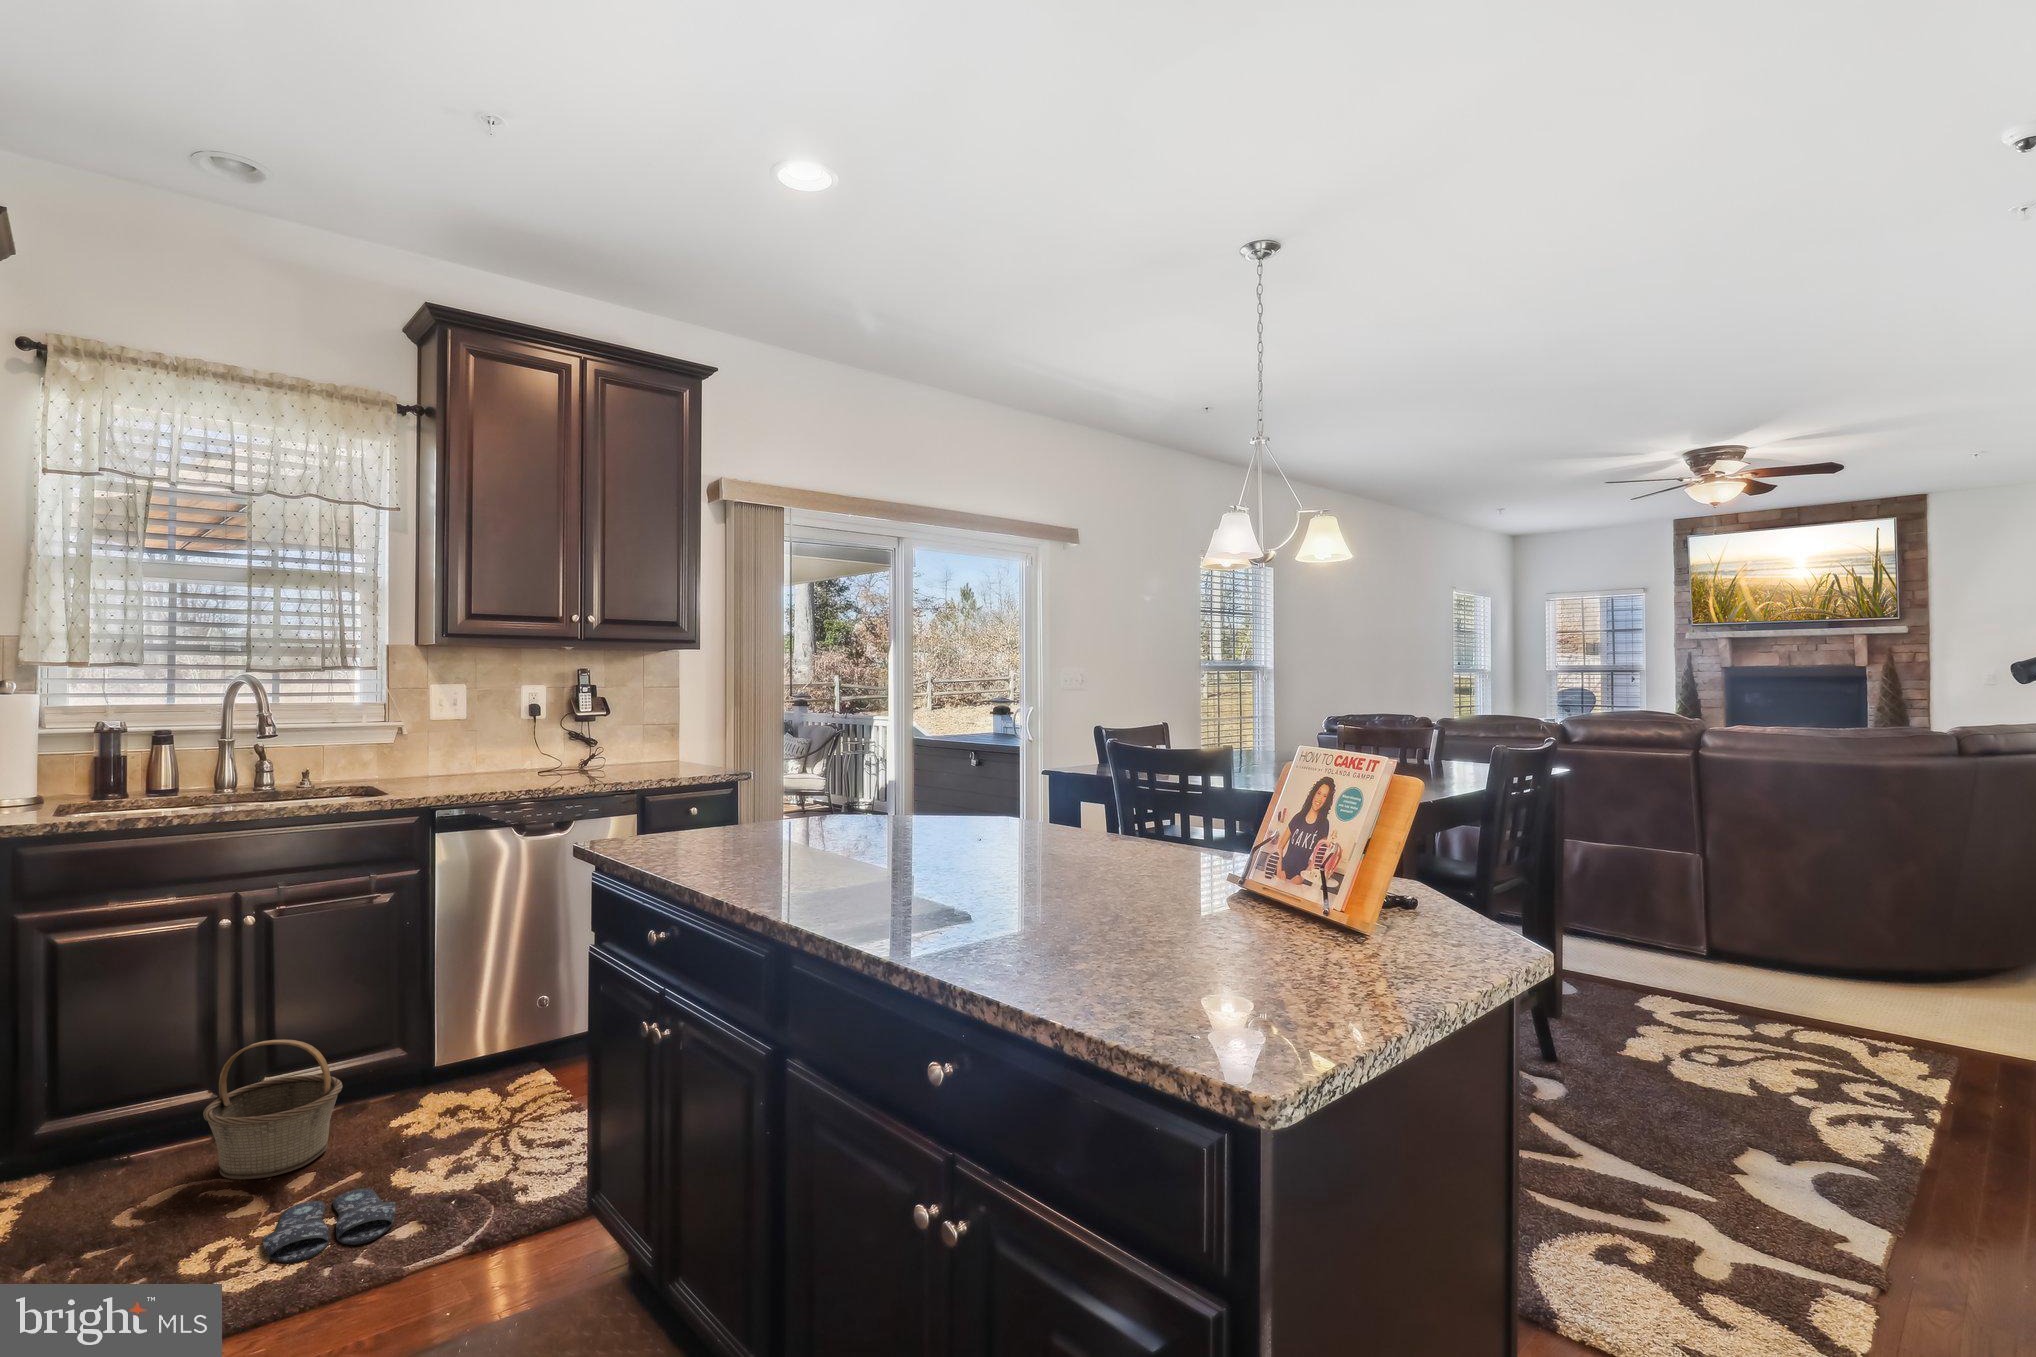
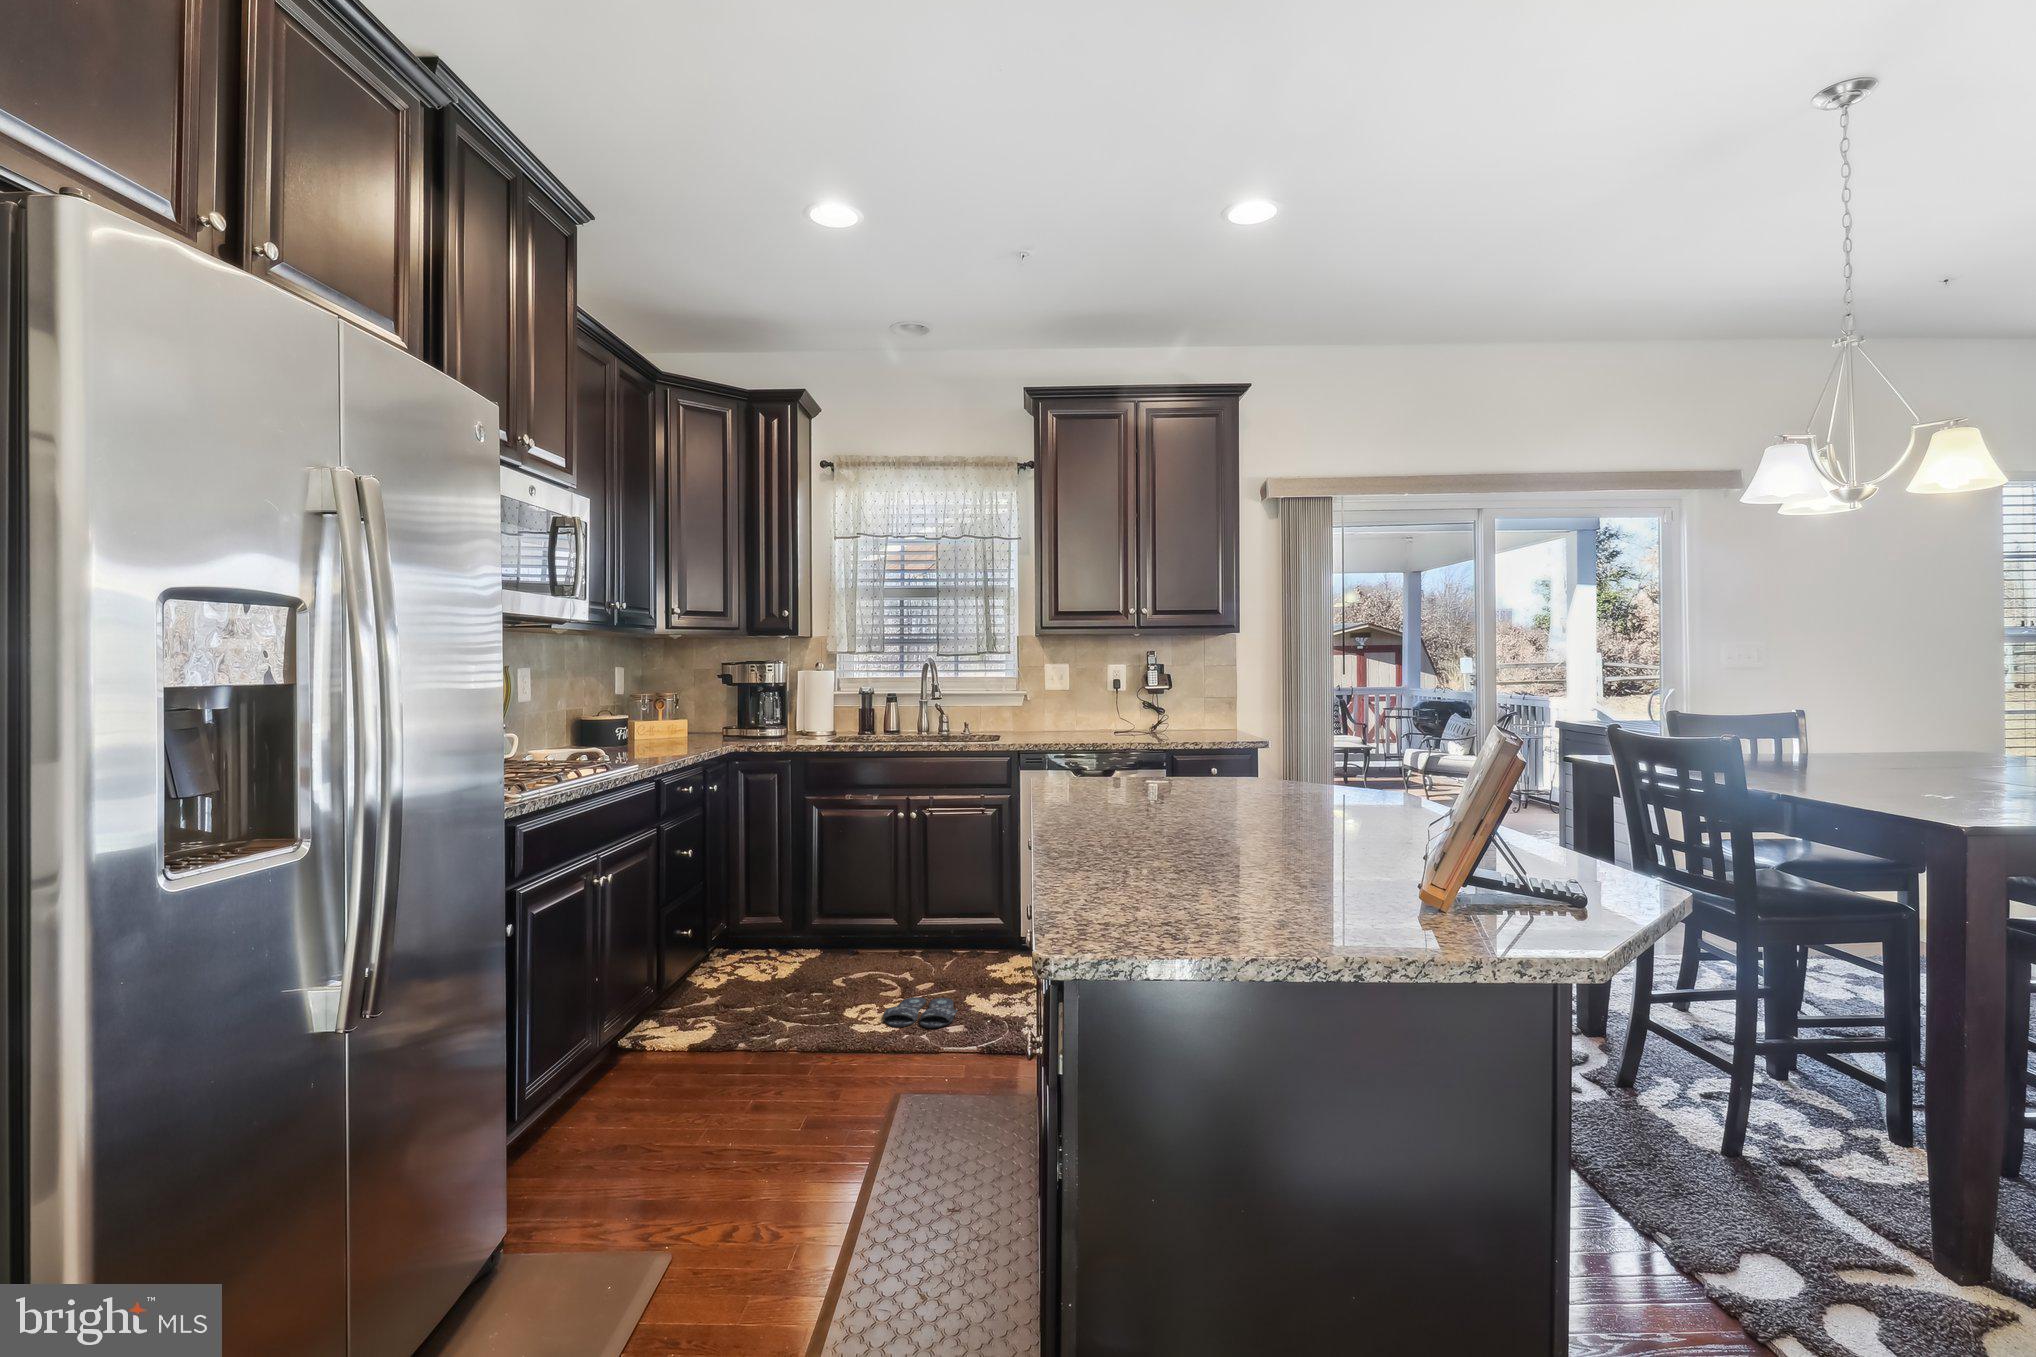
basket: present [203,1040,343,1179] -> none [883,893,957,979]

